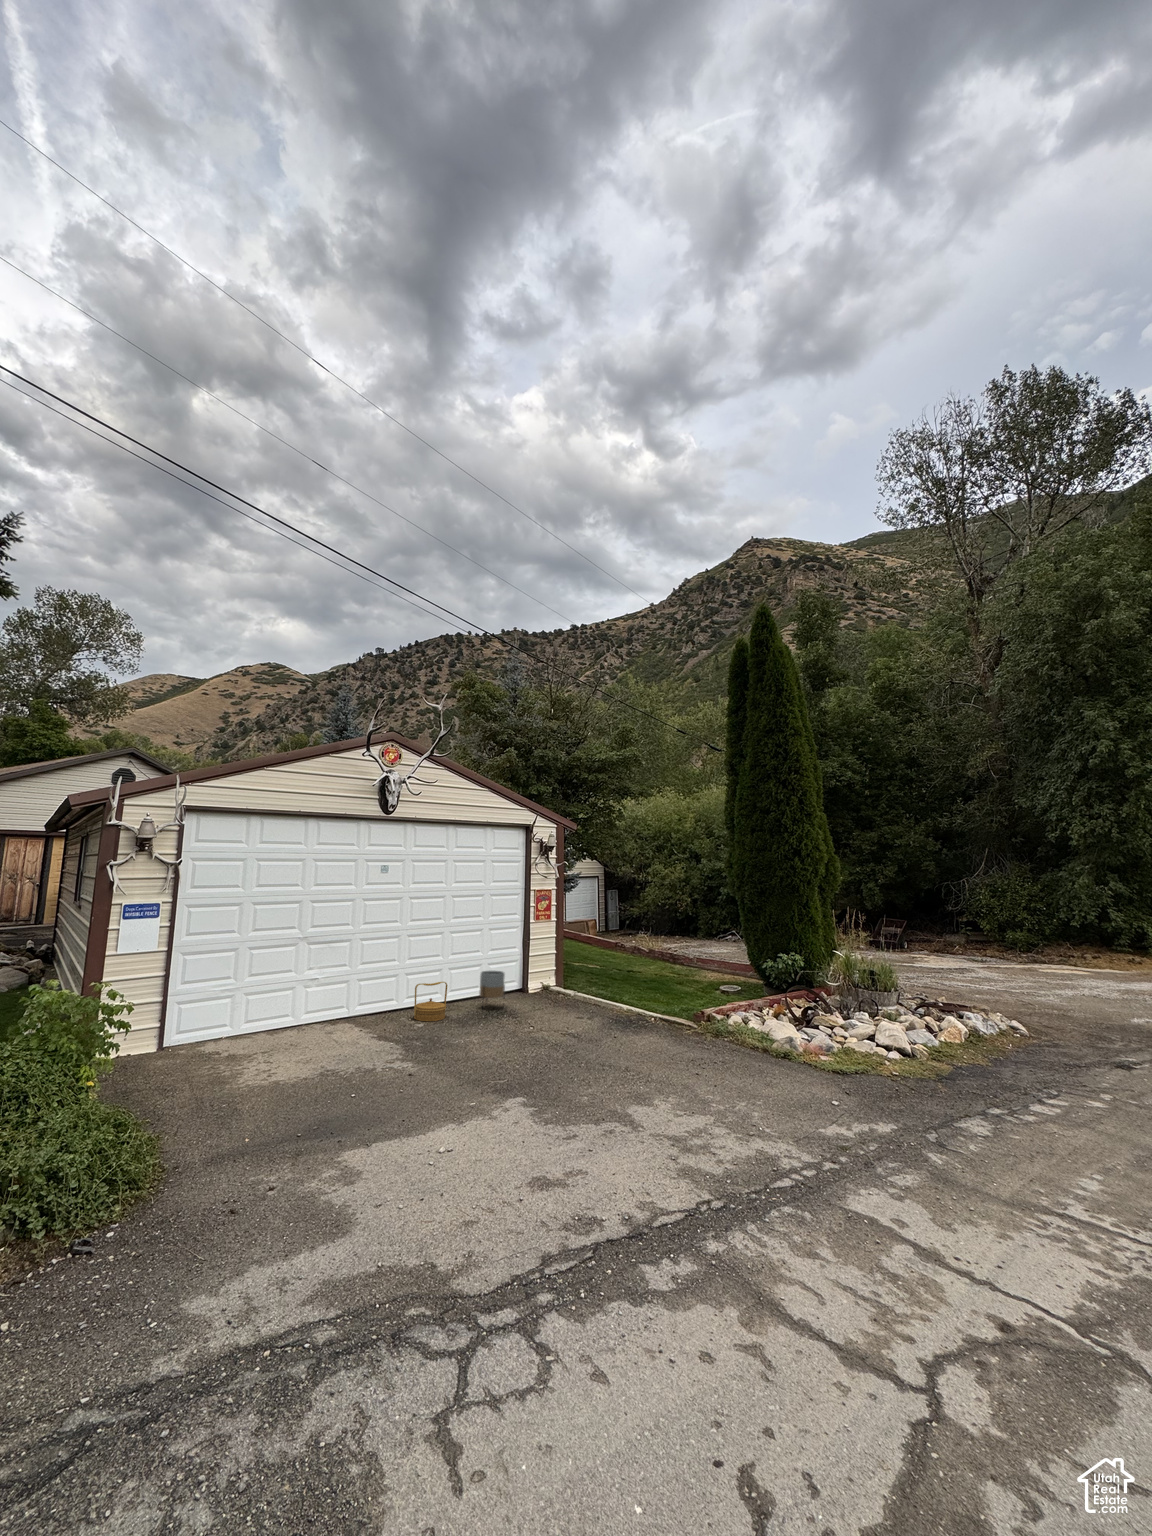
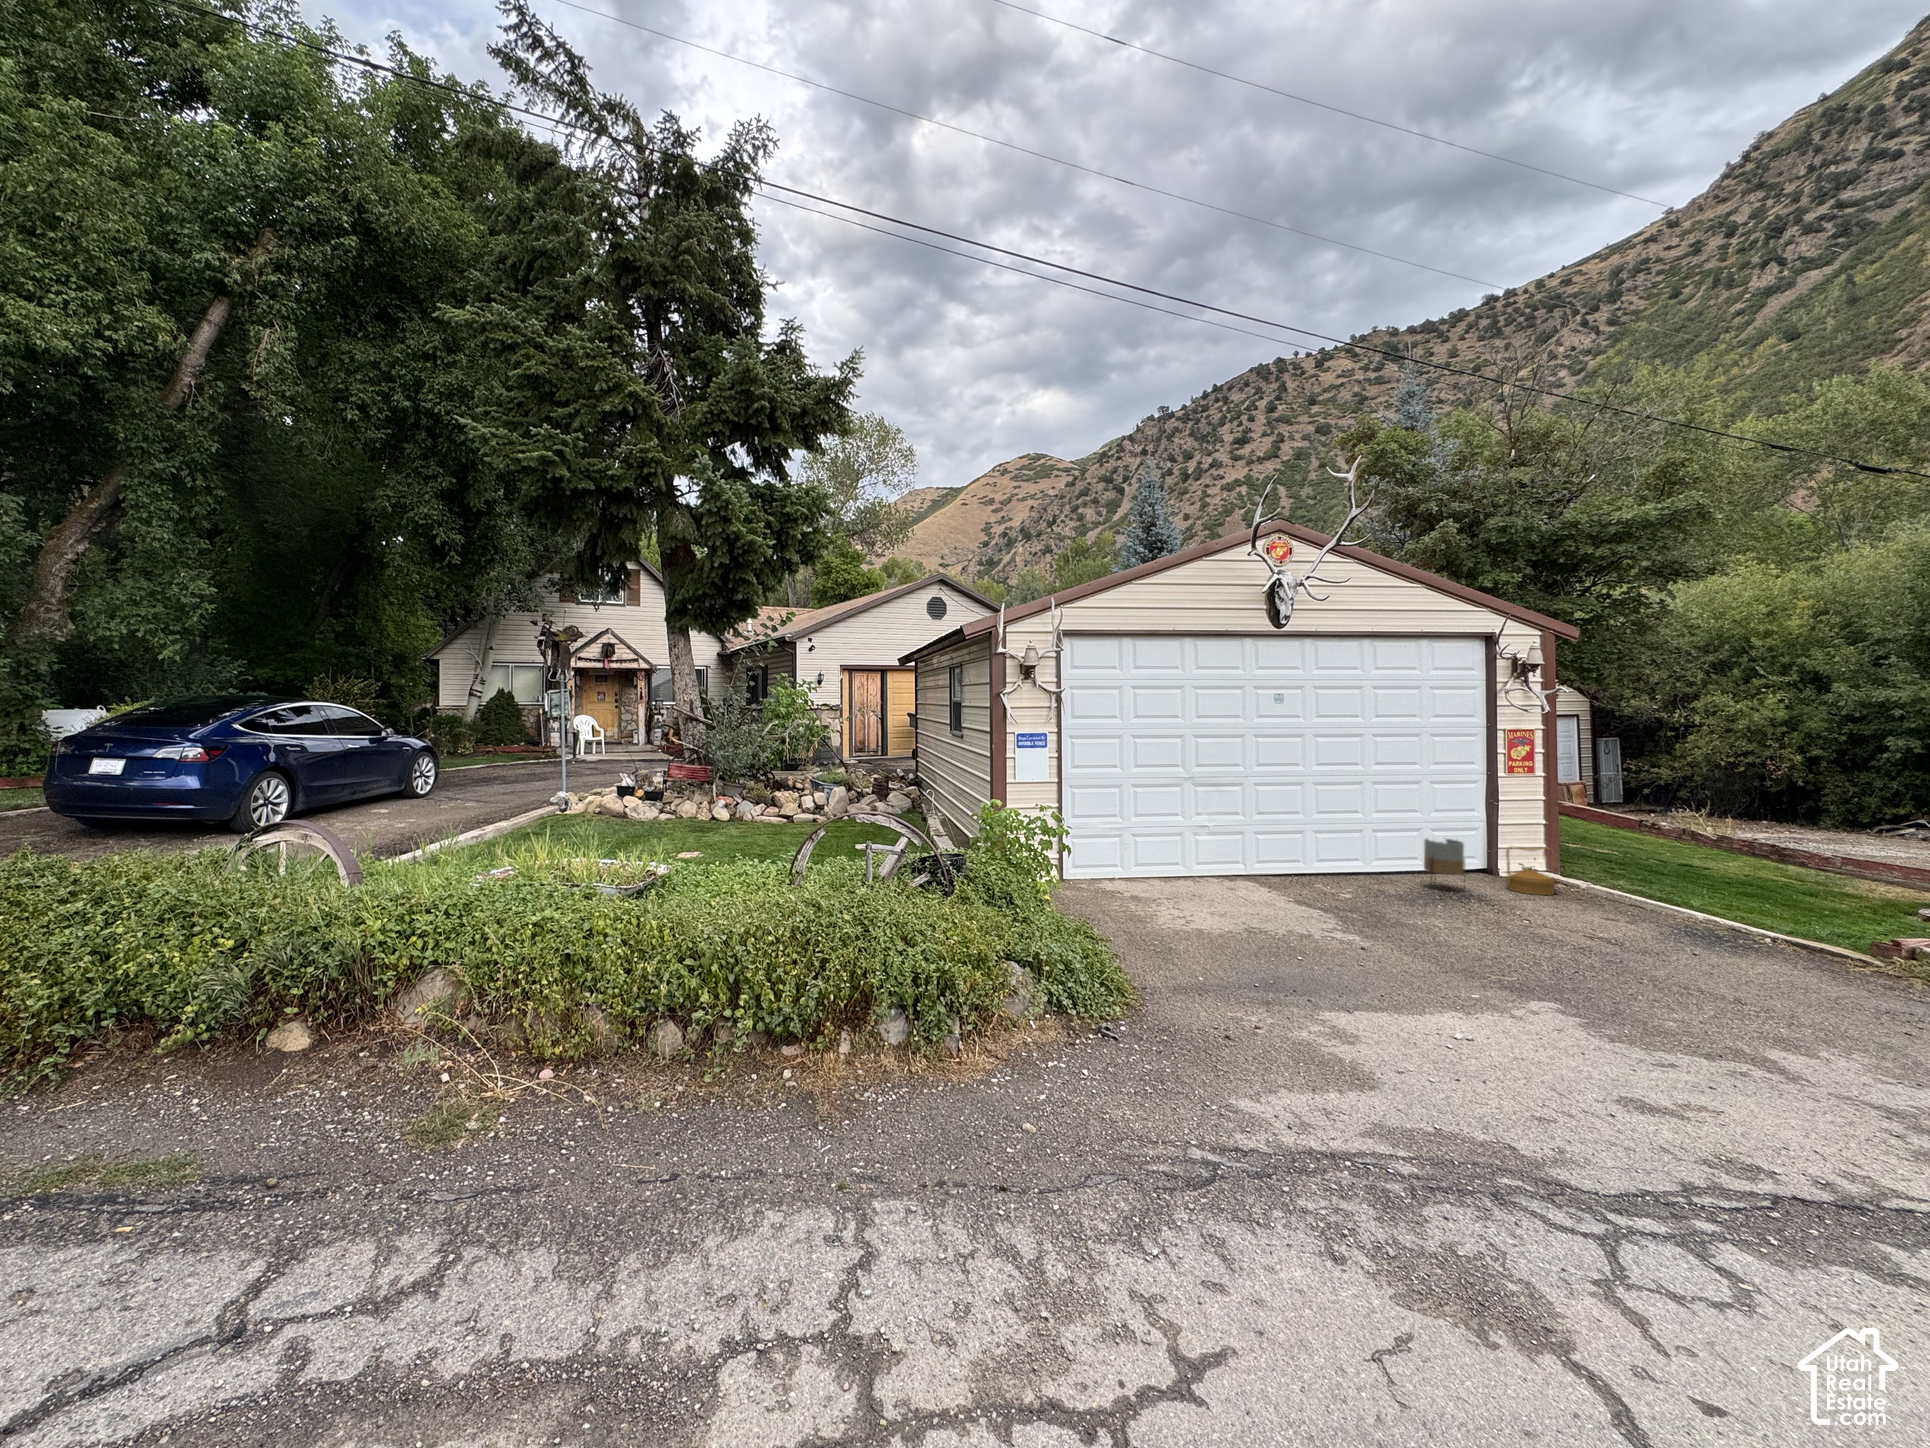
woven basket: present [414,982,448,1021] -> present [1506,847,1555,895]

